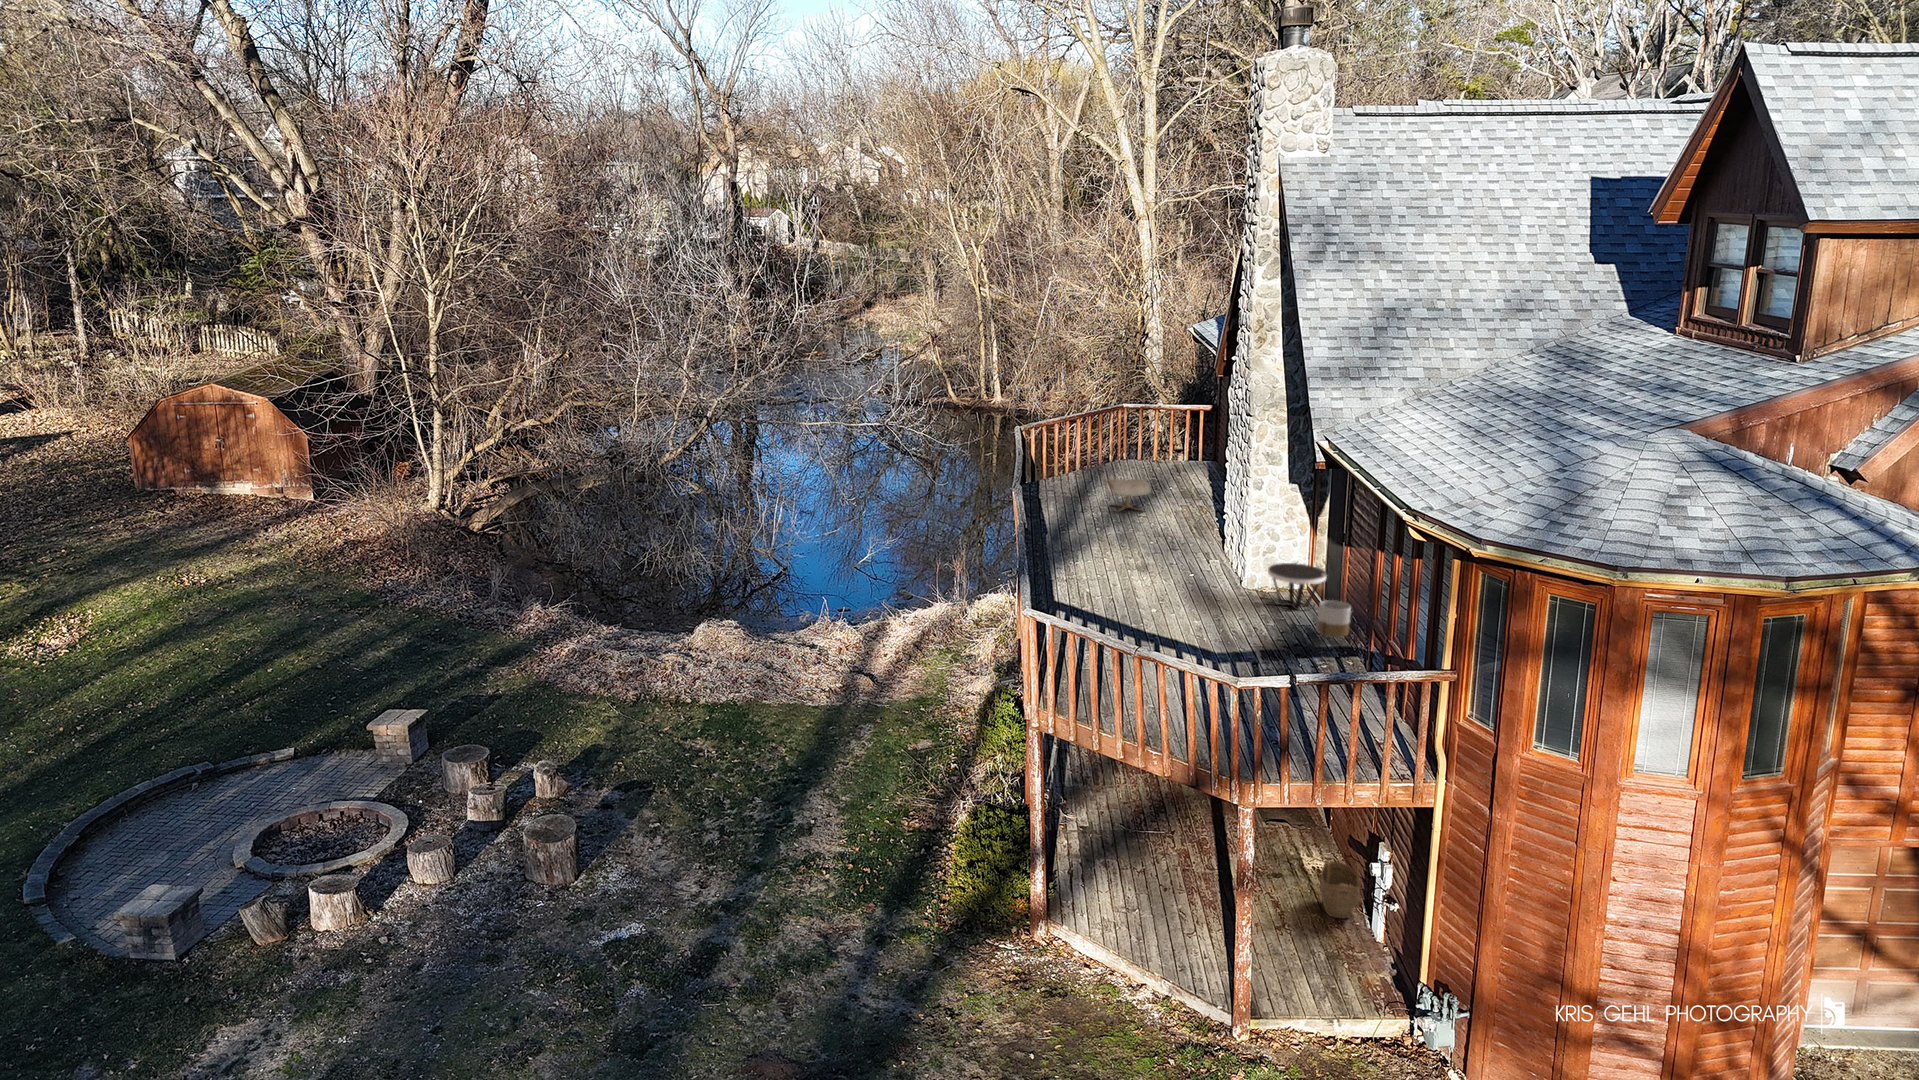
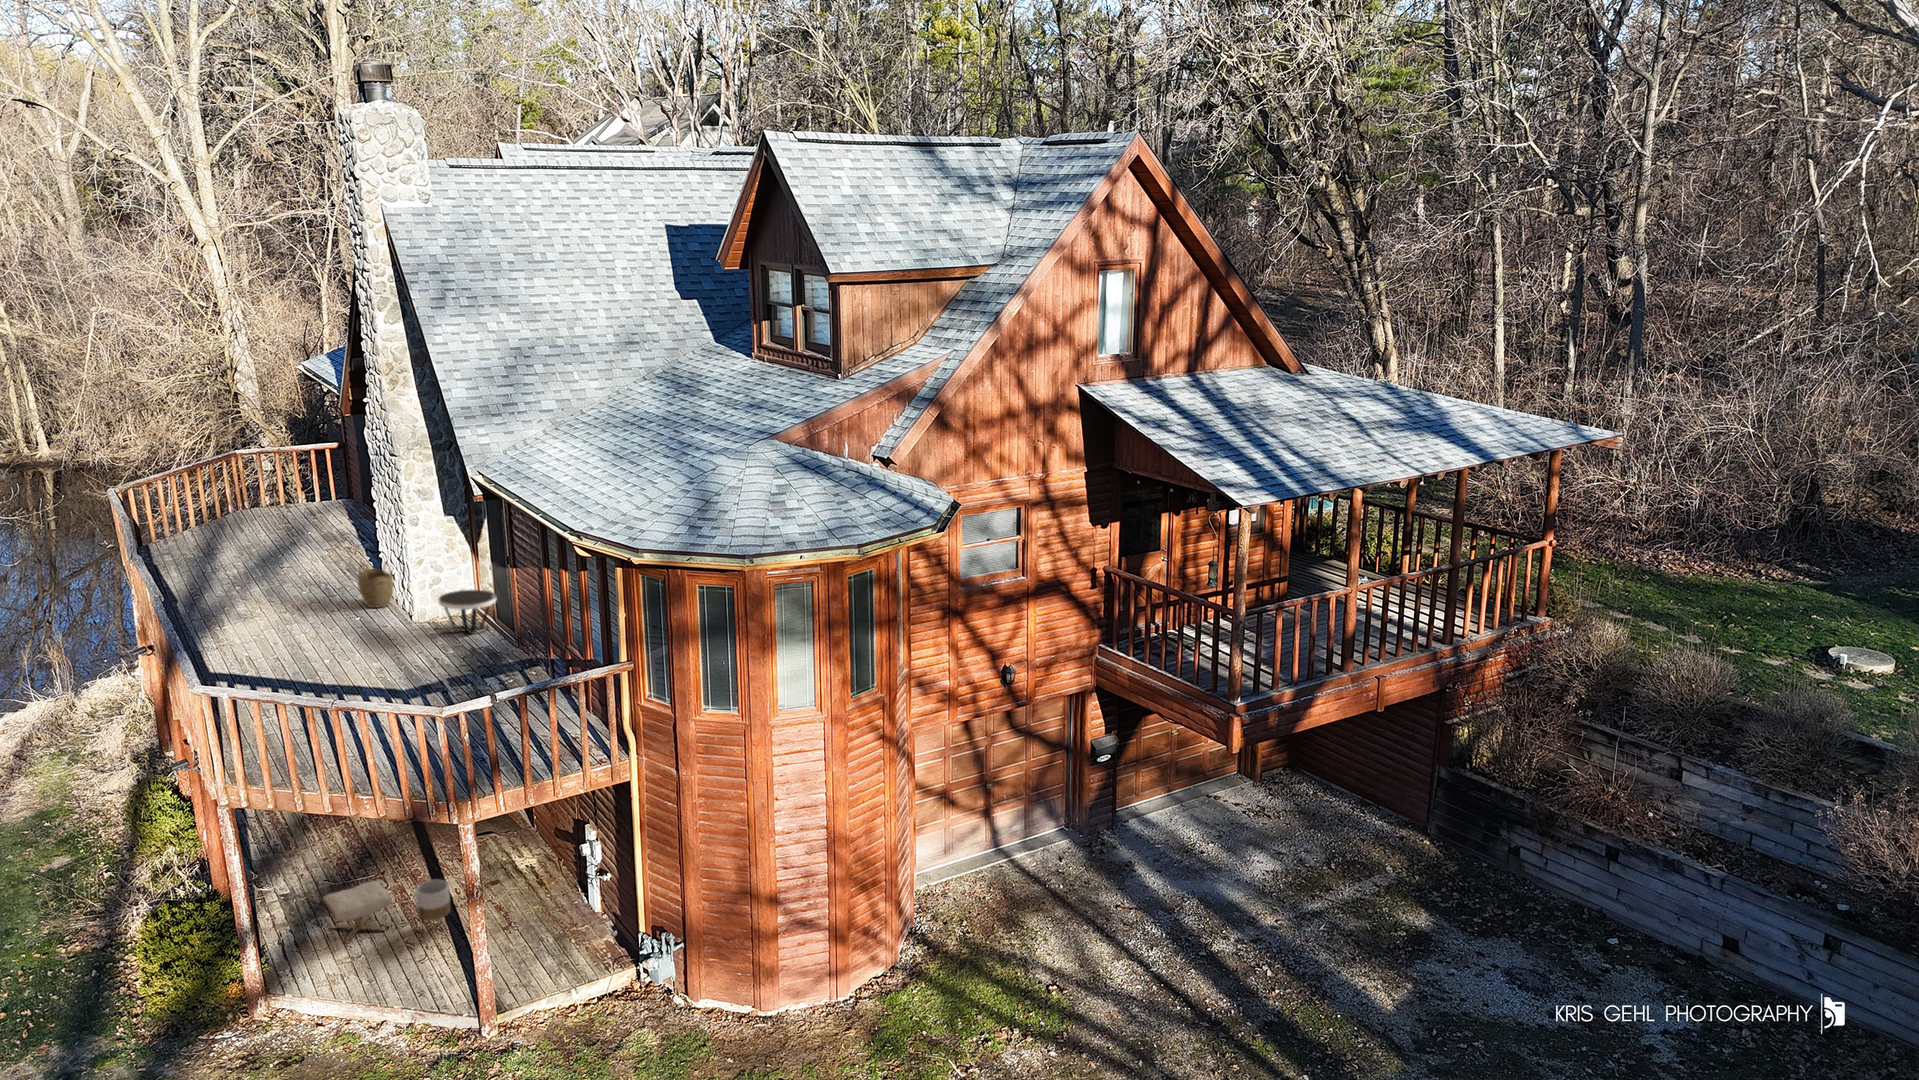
ottoman: present [1107,479,1151,512] -> present [322,881,391,943]
planter: present [1317,600,1351,637] -> present [416,880,451,921]
woven basket: present [1320,860,1360,919] -> present [358,562,394,608]

